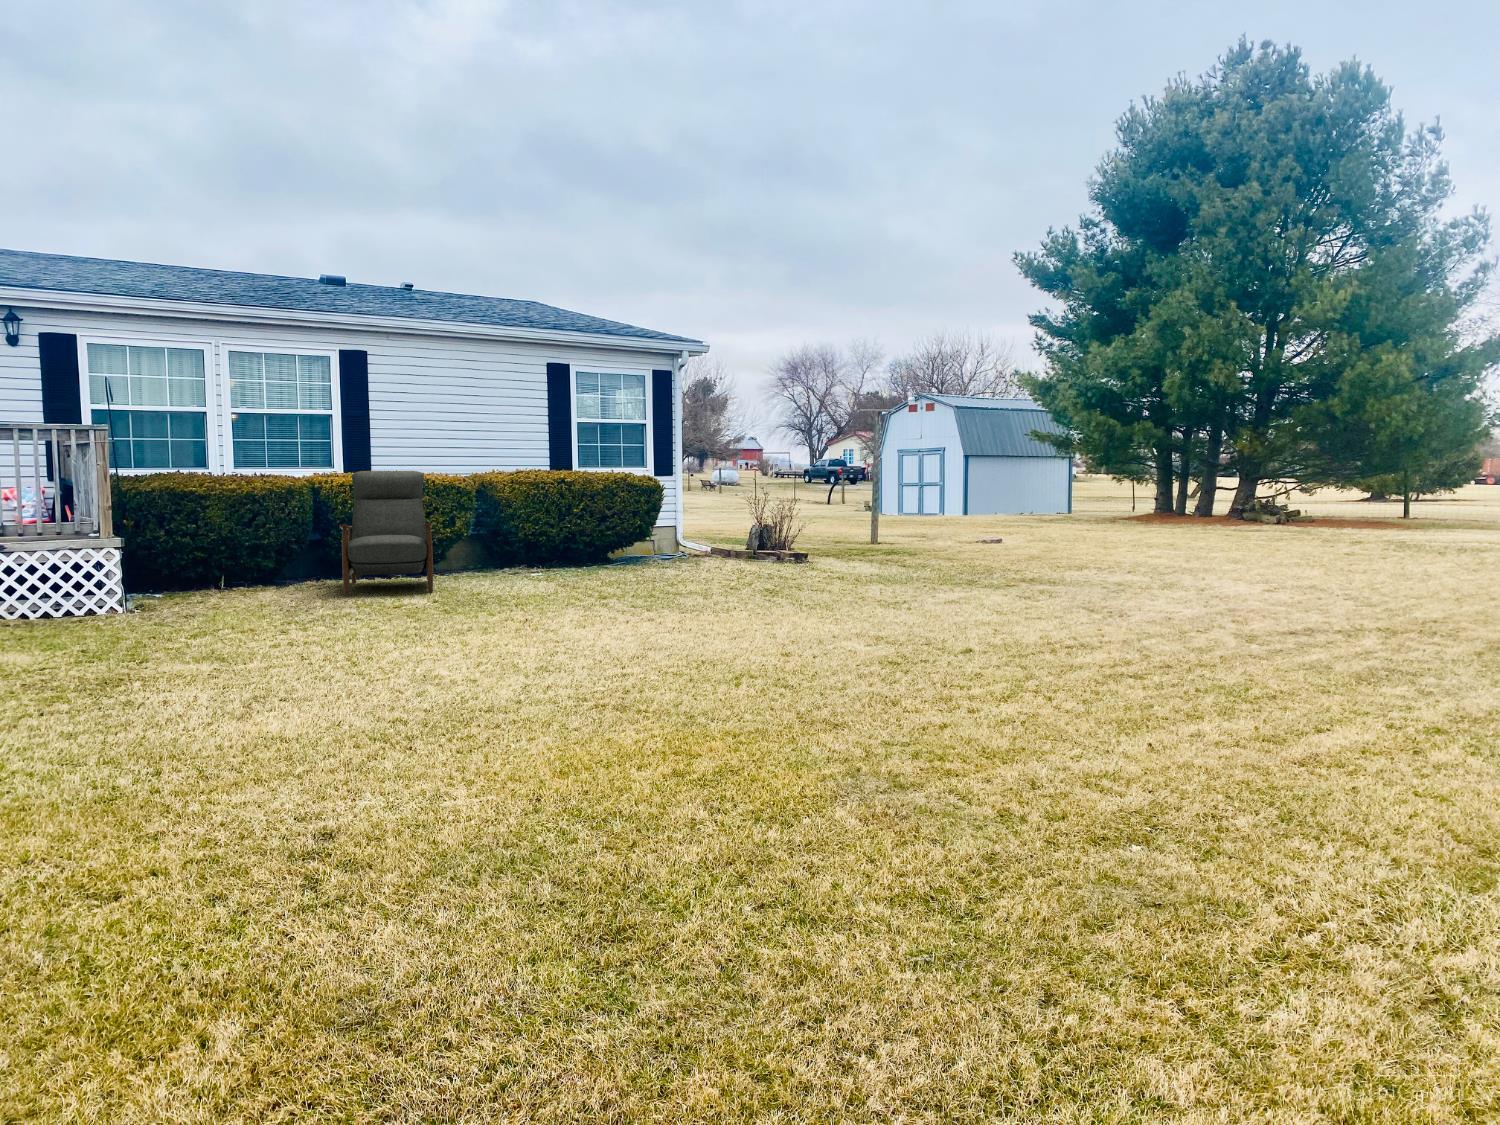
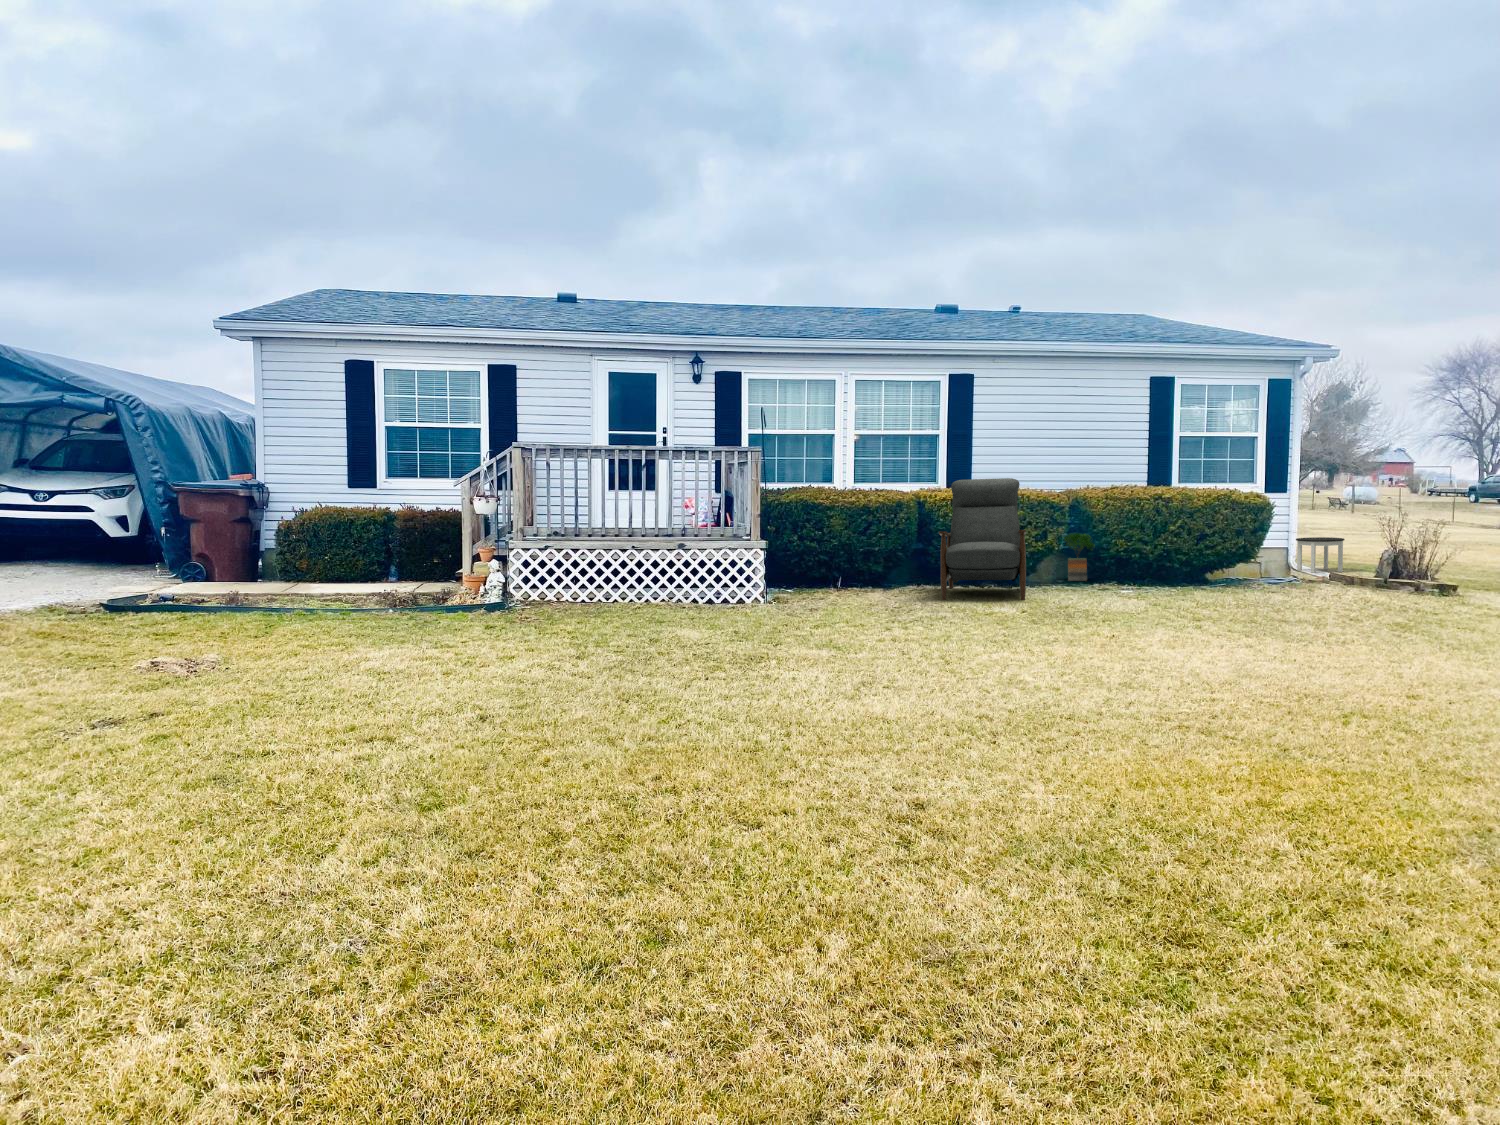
potted tree: none [466,525,500,572] -> present [1063,533,1094,581]
round table: none [667,529,703,559] -> present [1296,537,1345,573]

